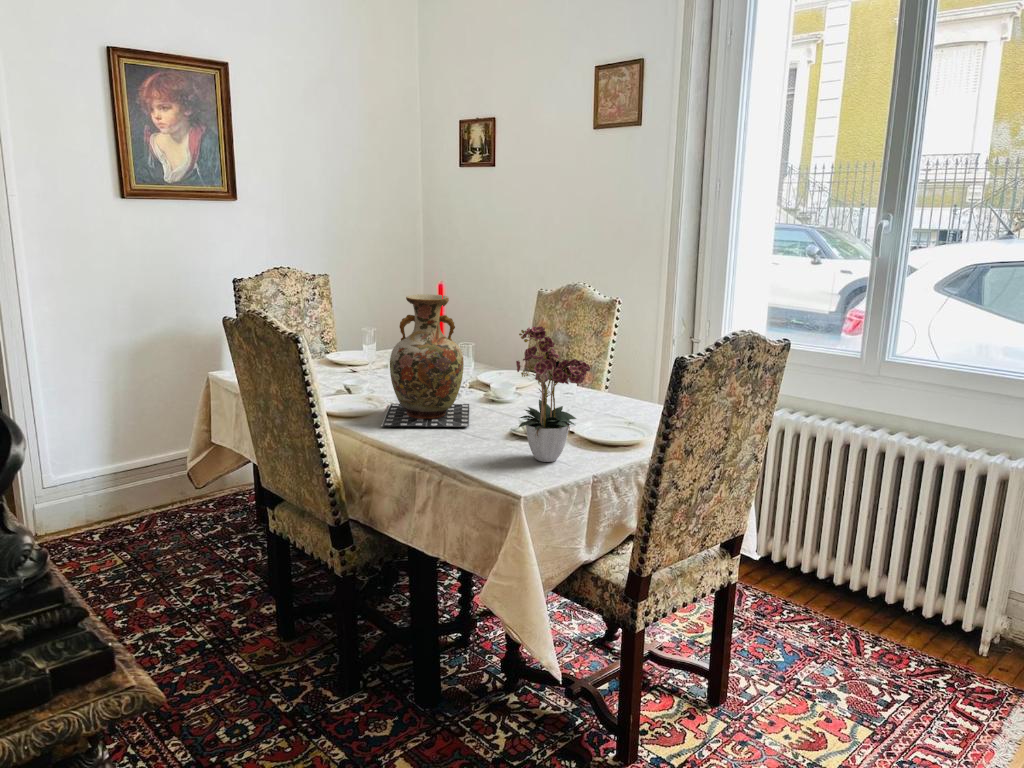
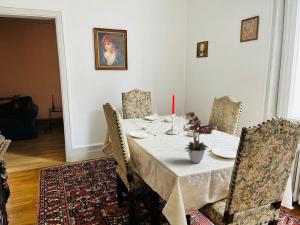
vase: present [381,294,469,427] -> none [146,99,180,146]

